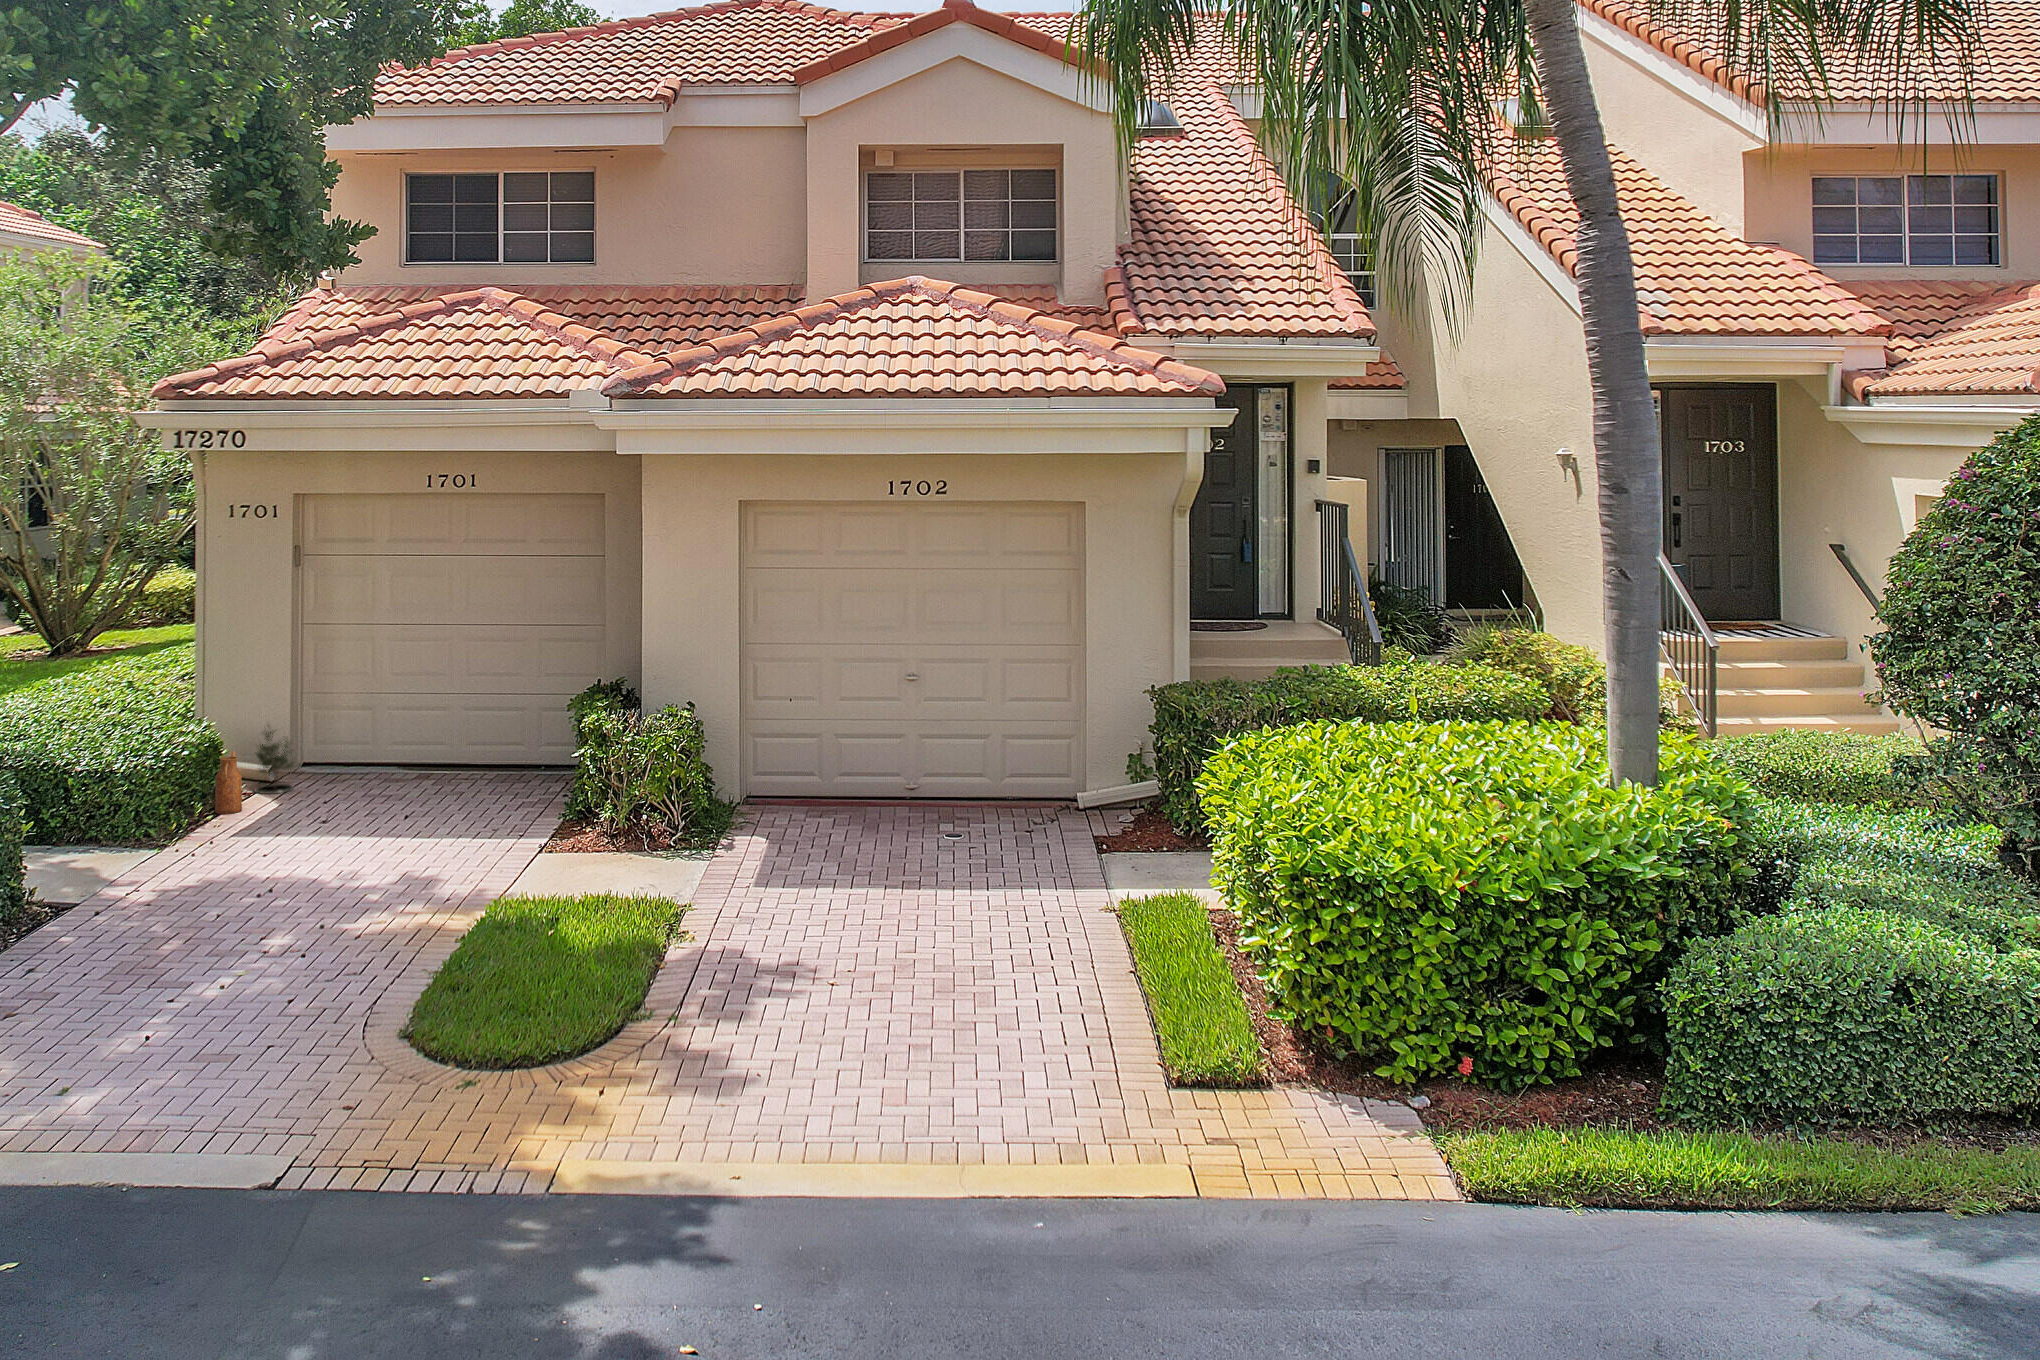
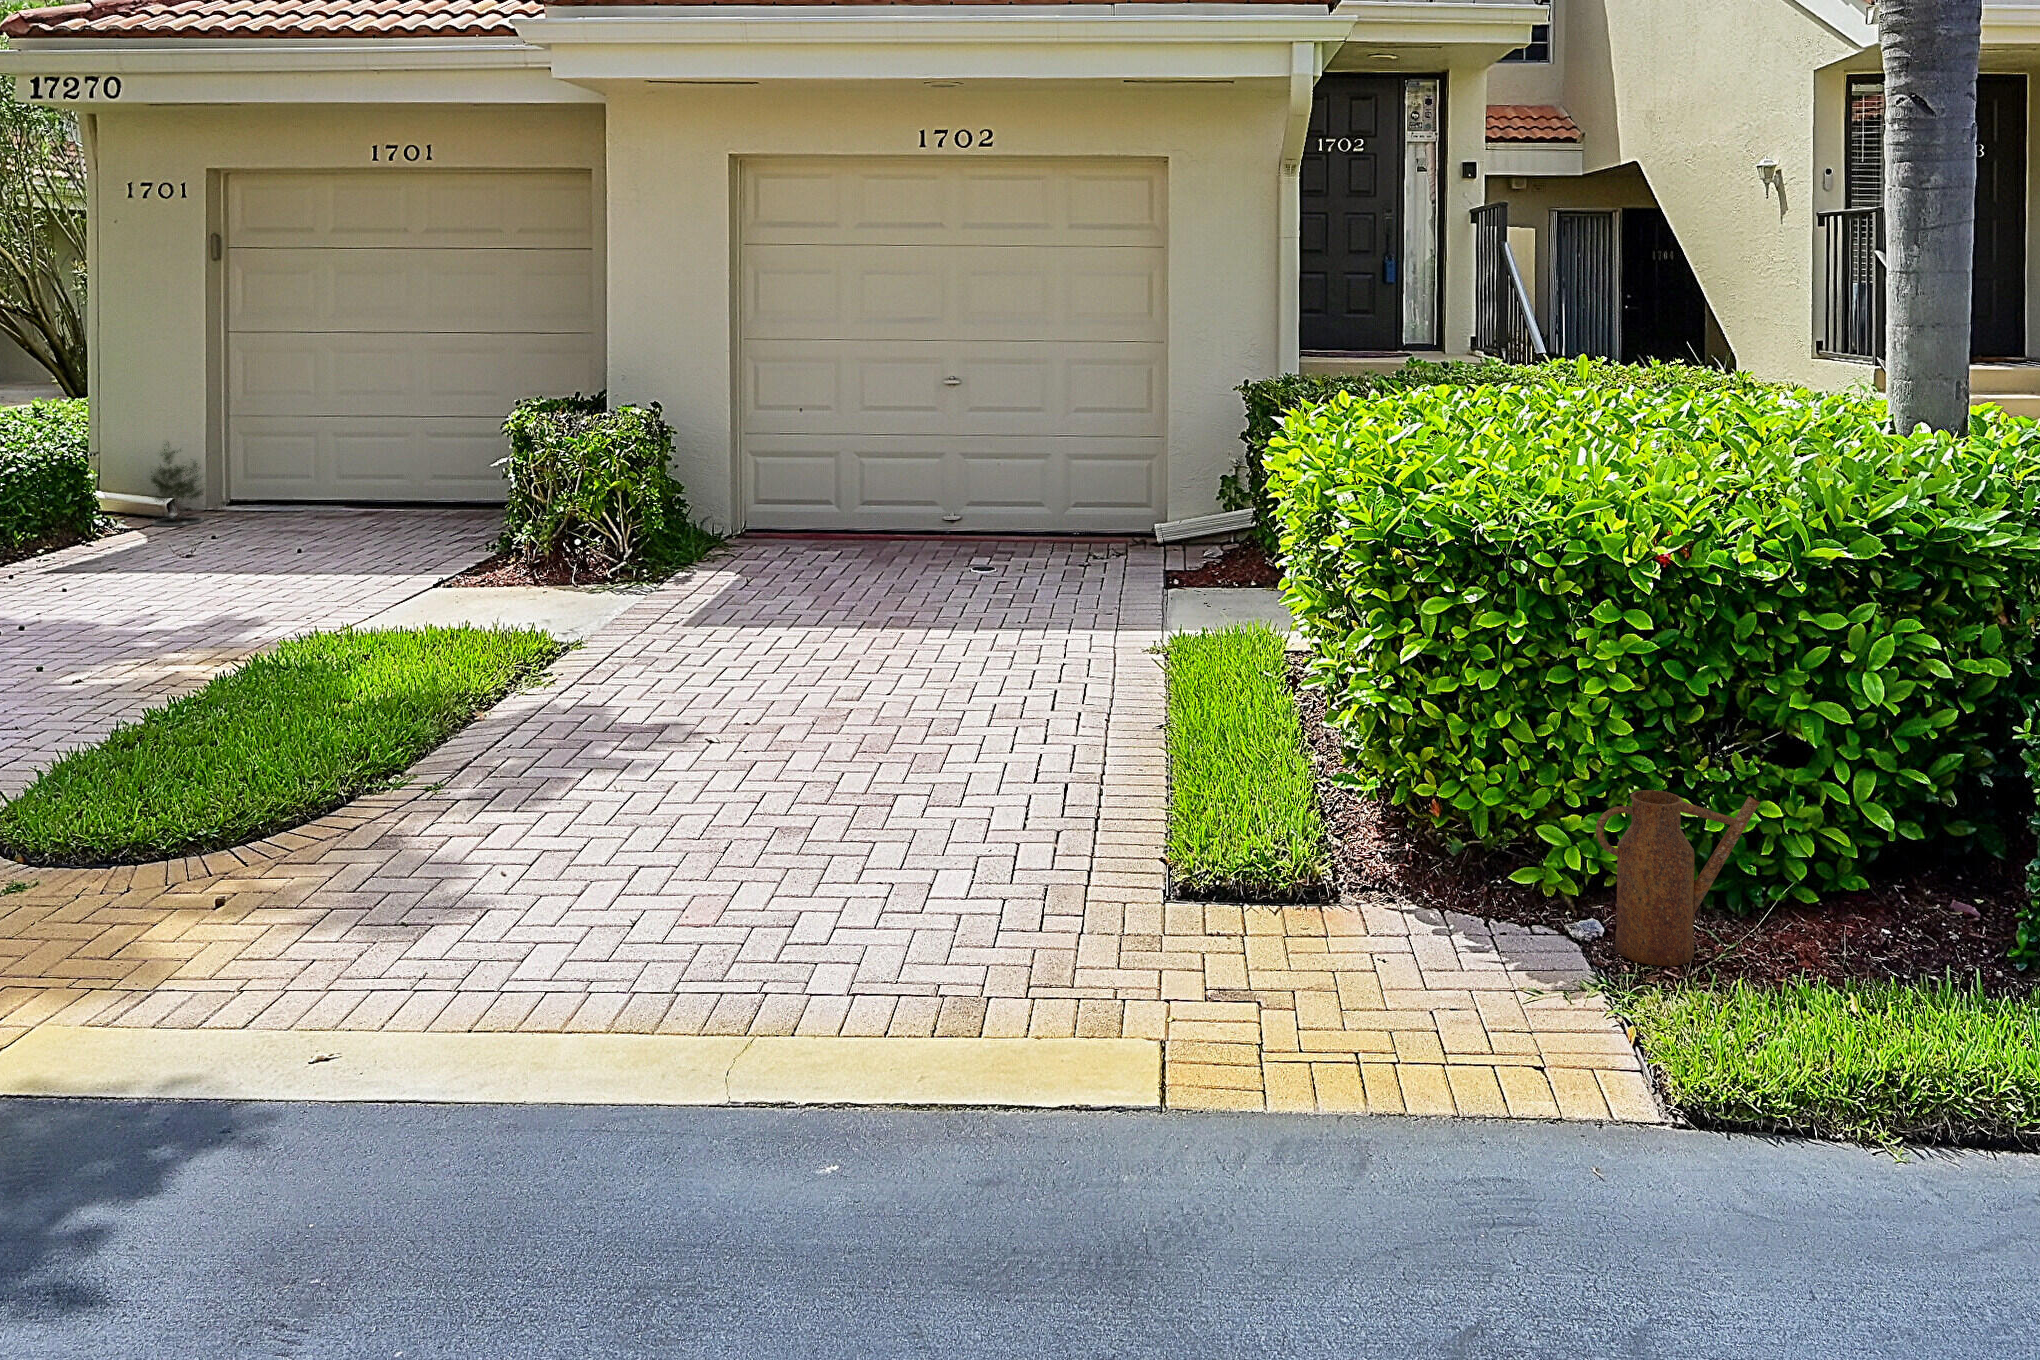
watering can: present [215,751,242,814] -> present [1596,790,1760,966]

